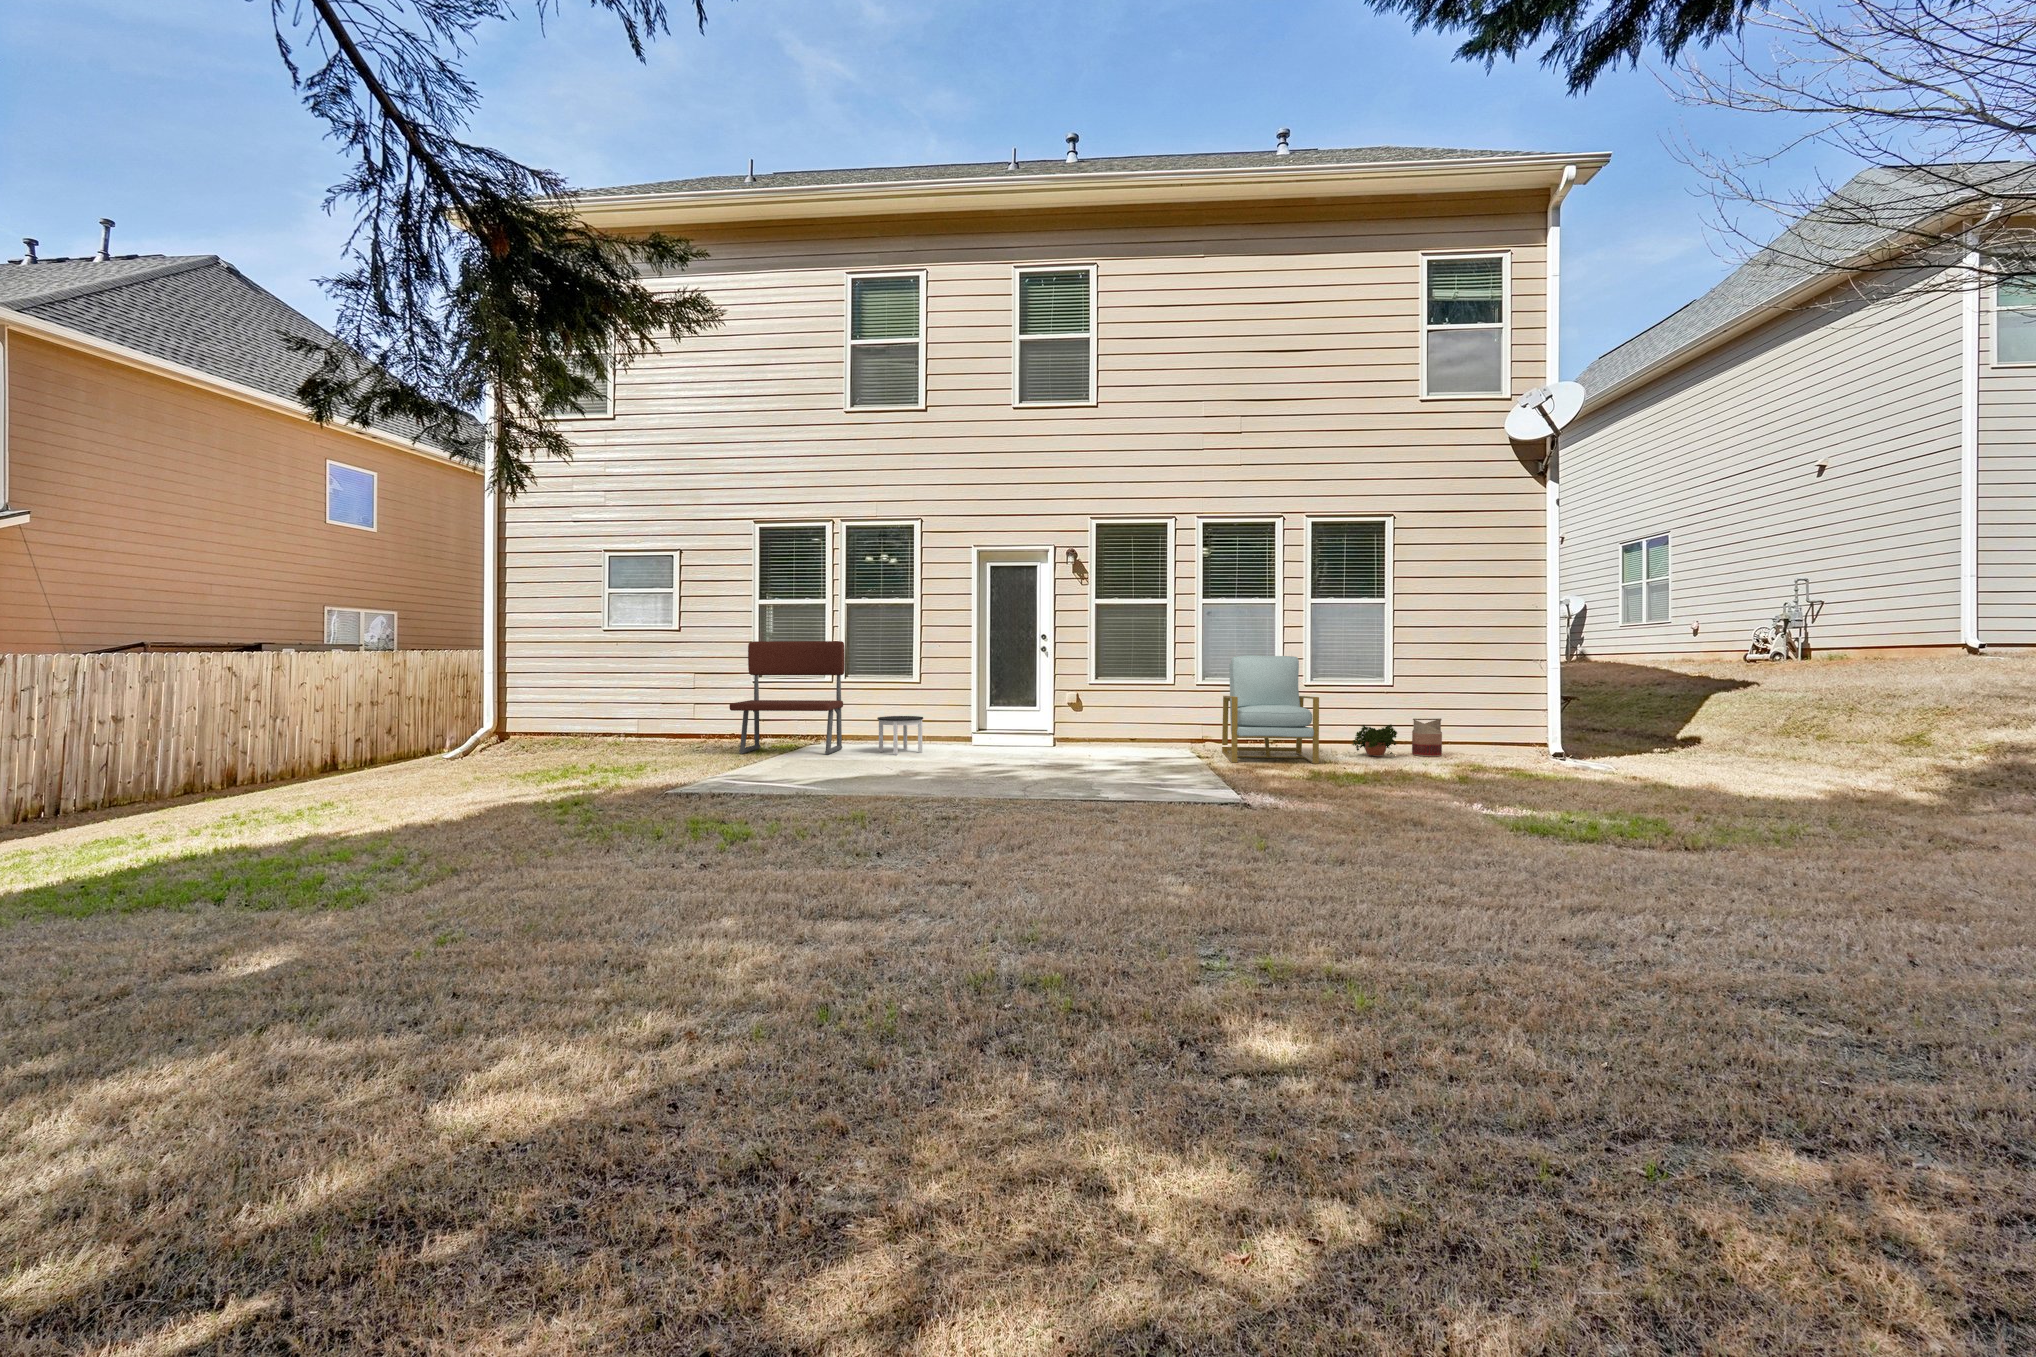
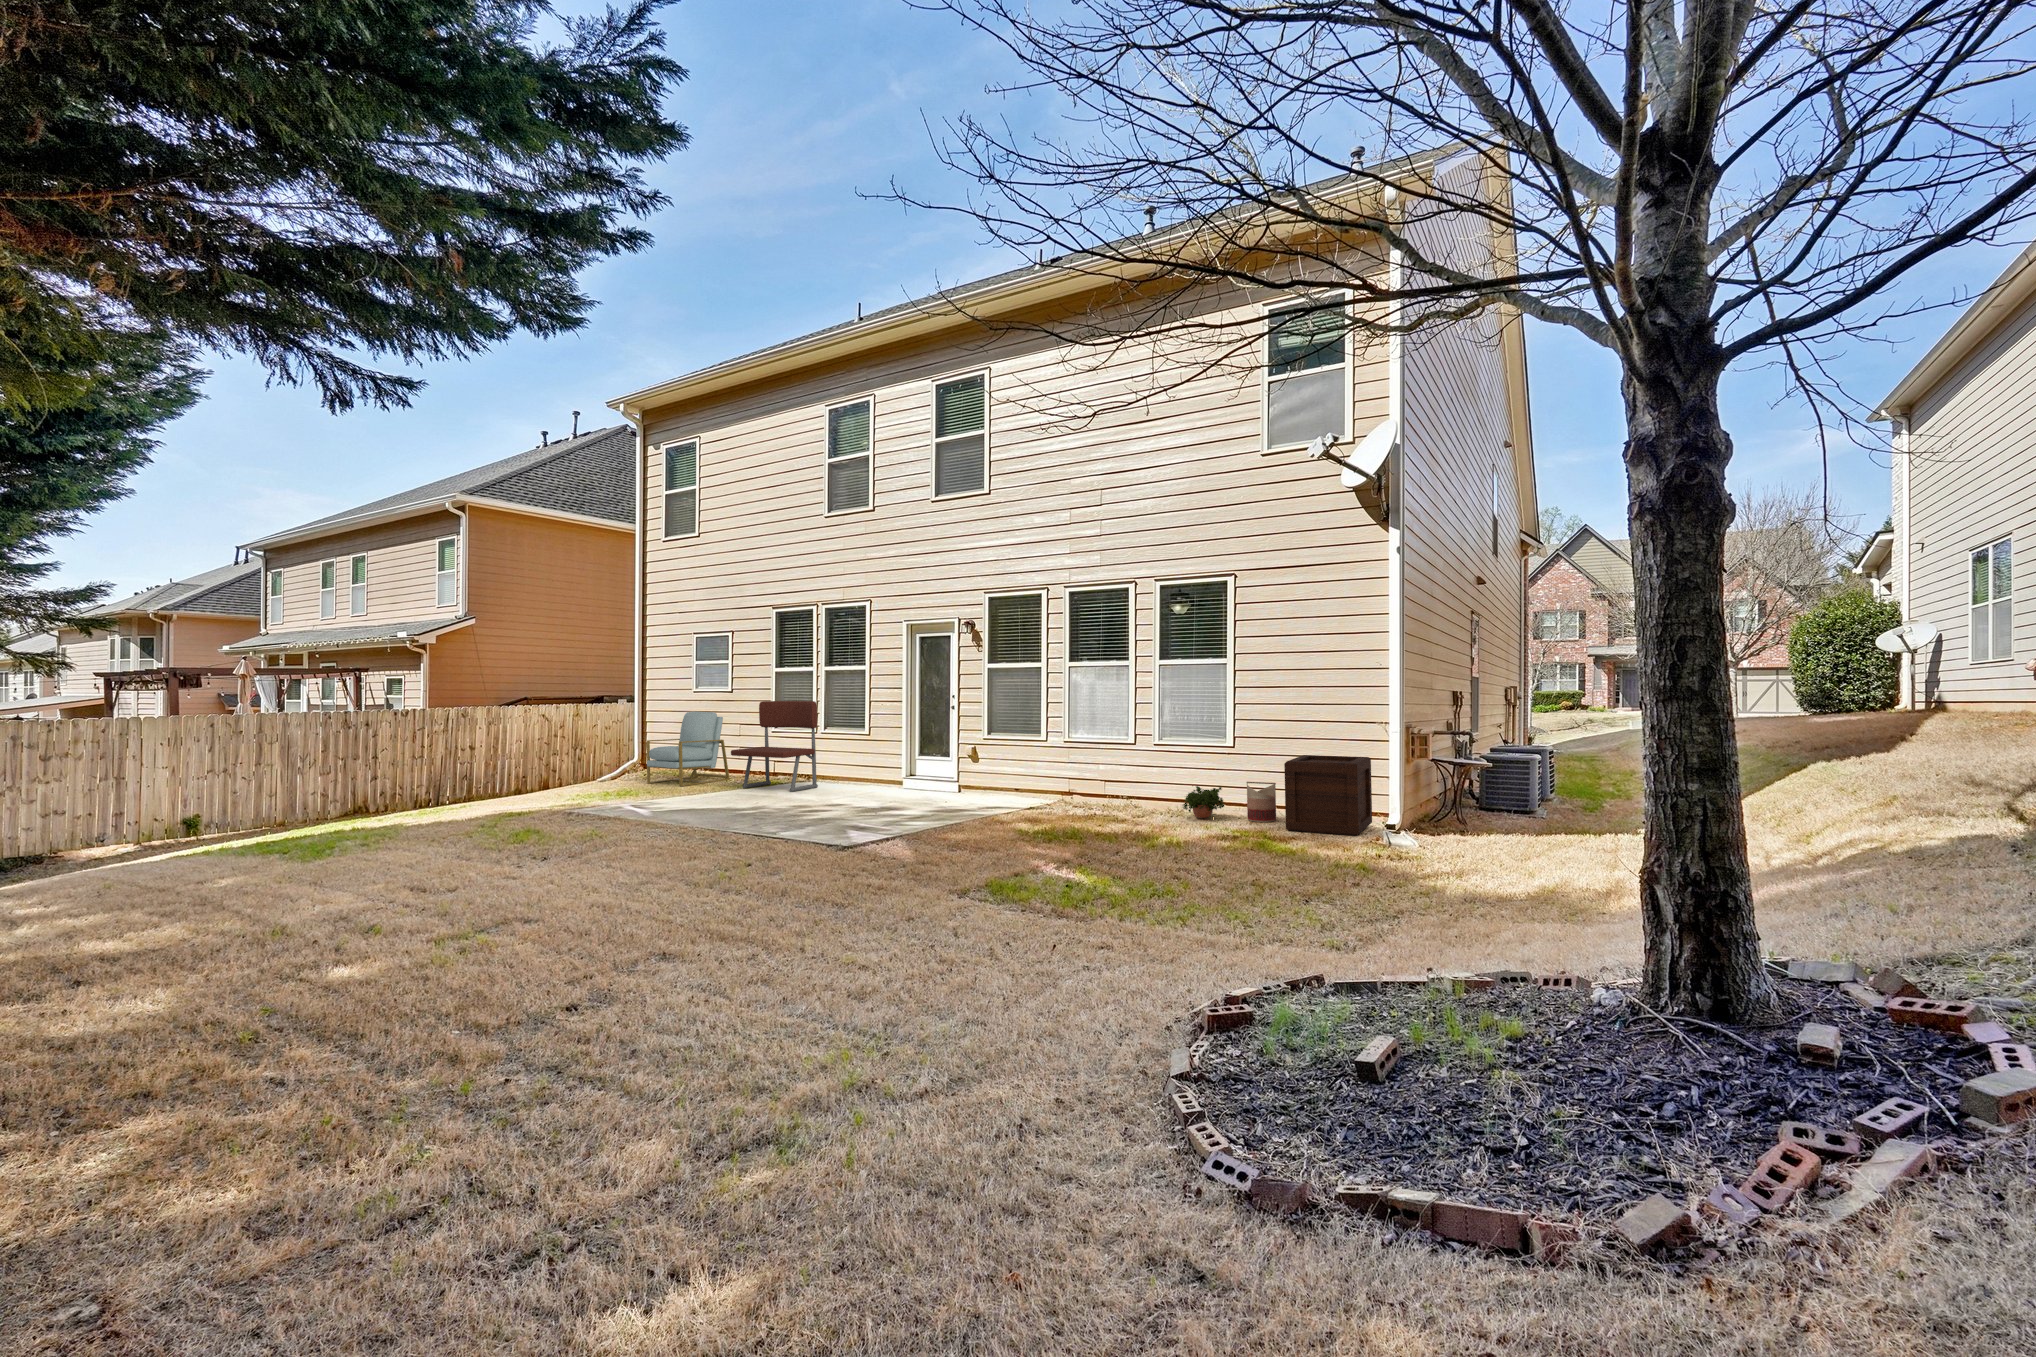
chair: present [1222,655,1319,764] -> present [647,711,730,786]
wooden crate: none [1457,692,1556,762] -> present [1284,755,1372,836]
round table: present [877,716,923,755] -> none [826,762,864,795]

